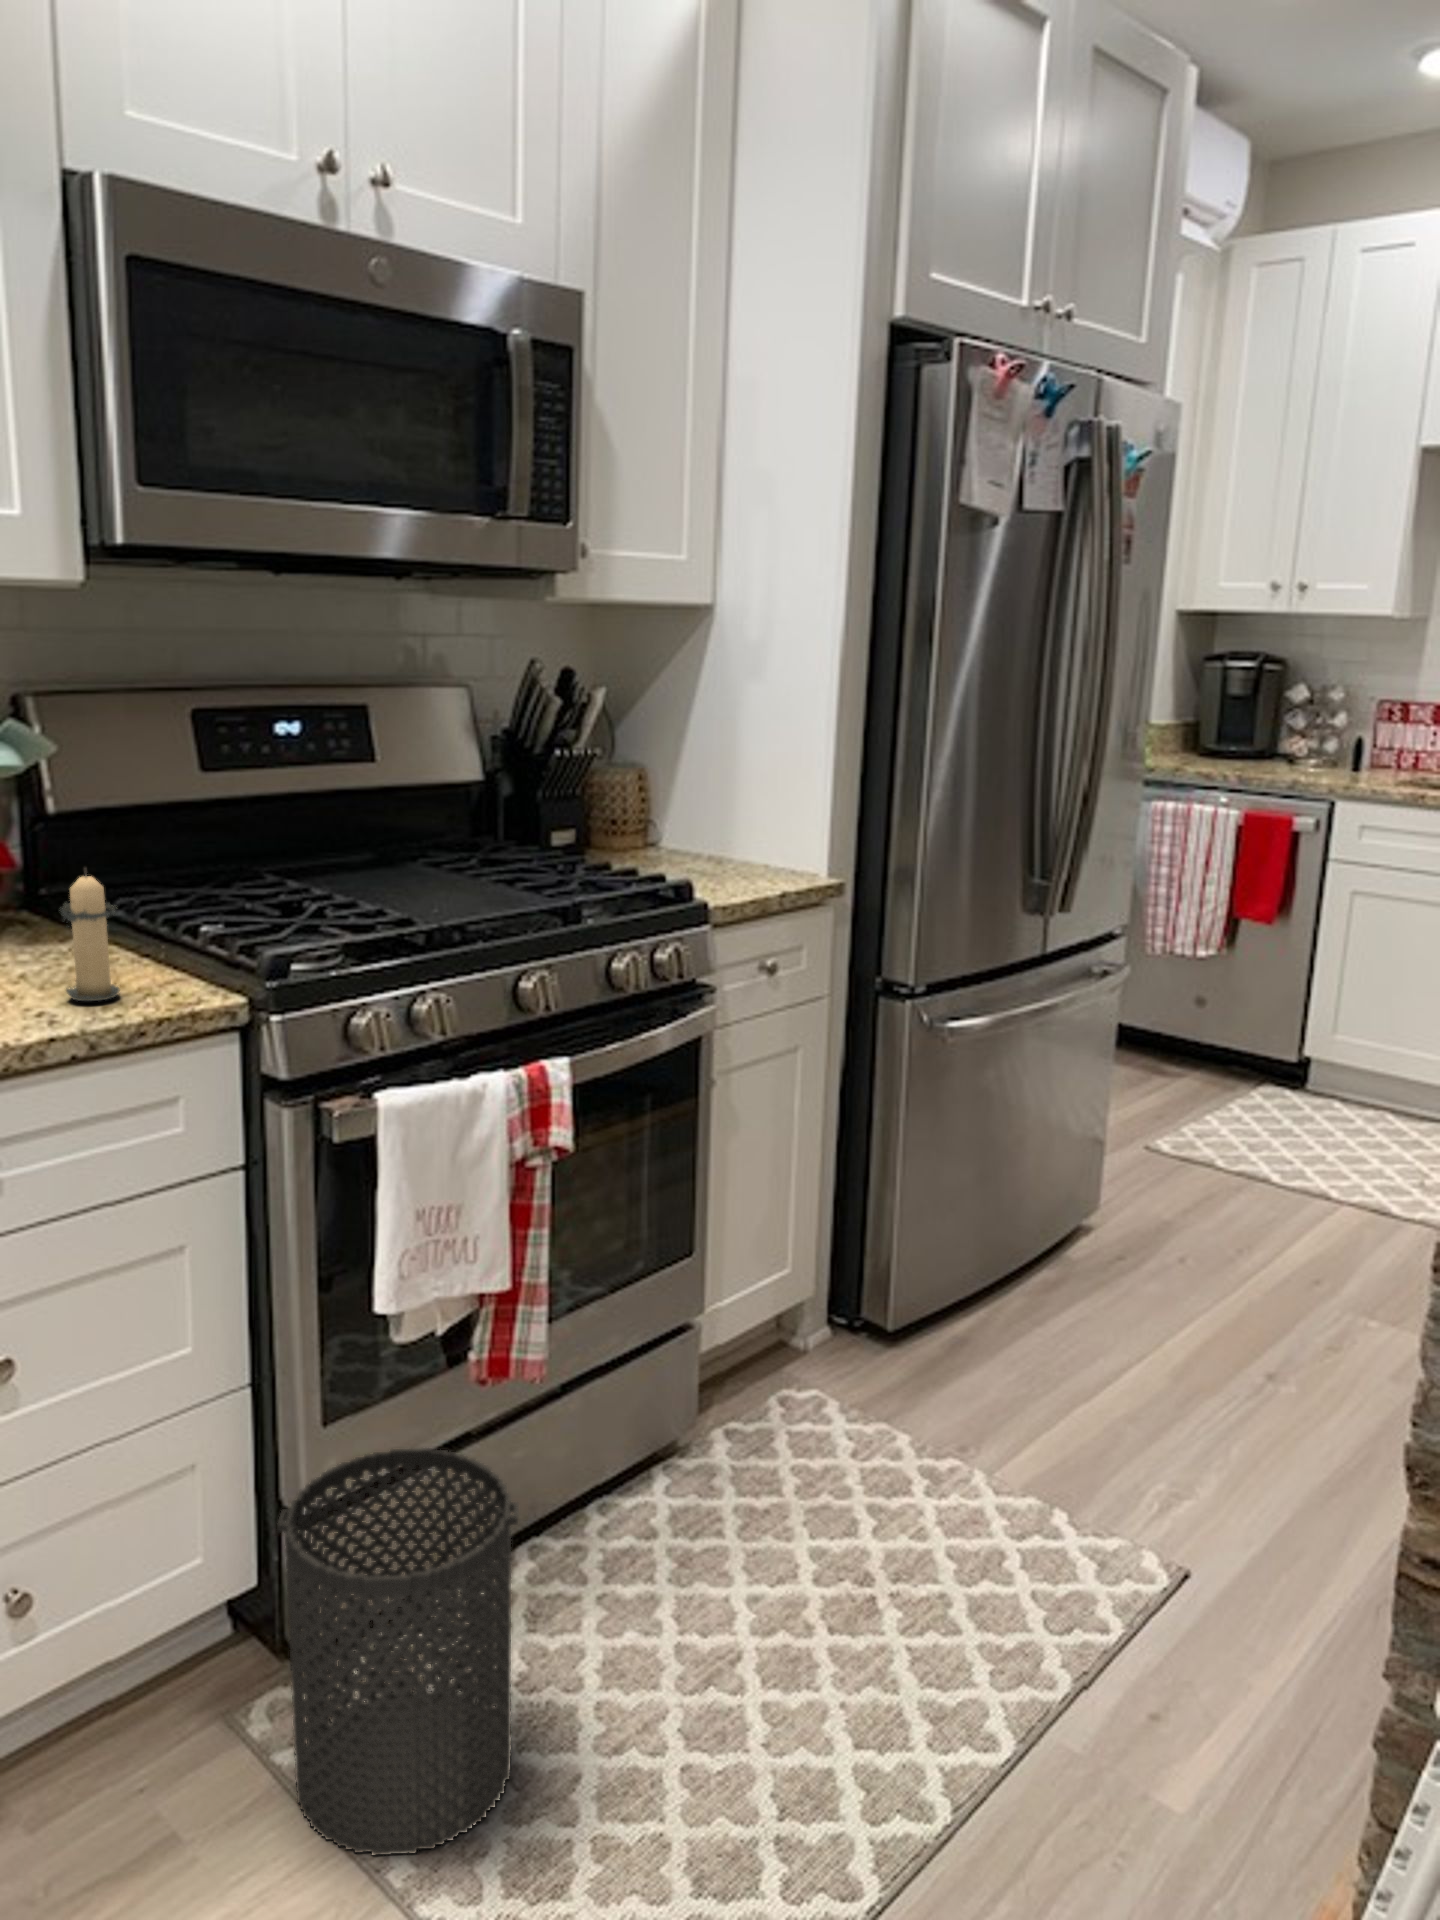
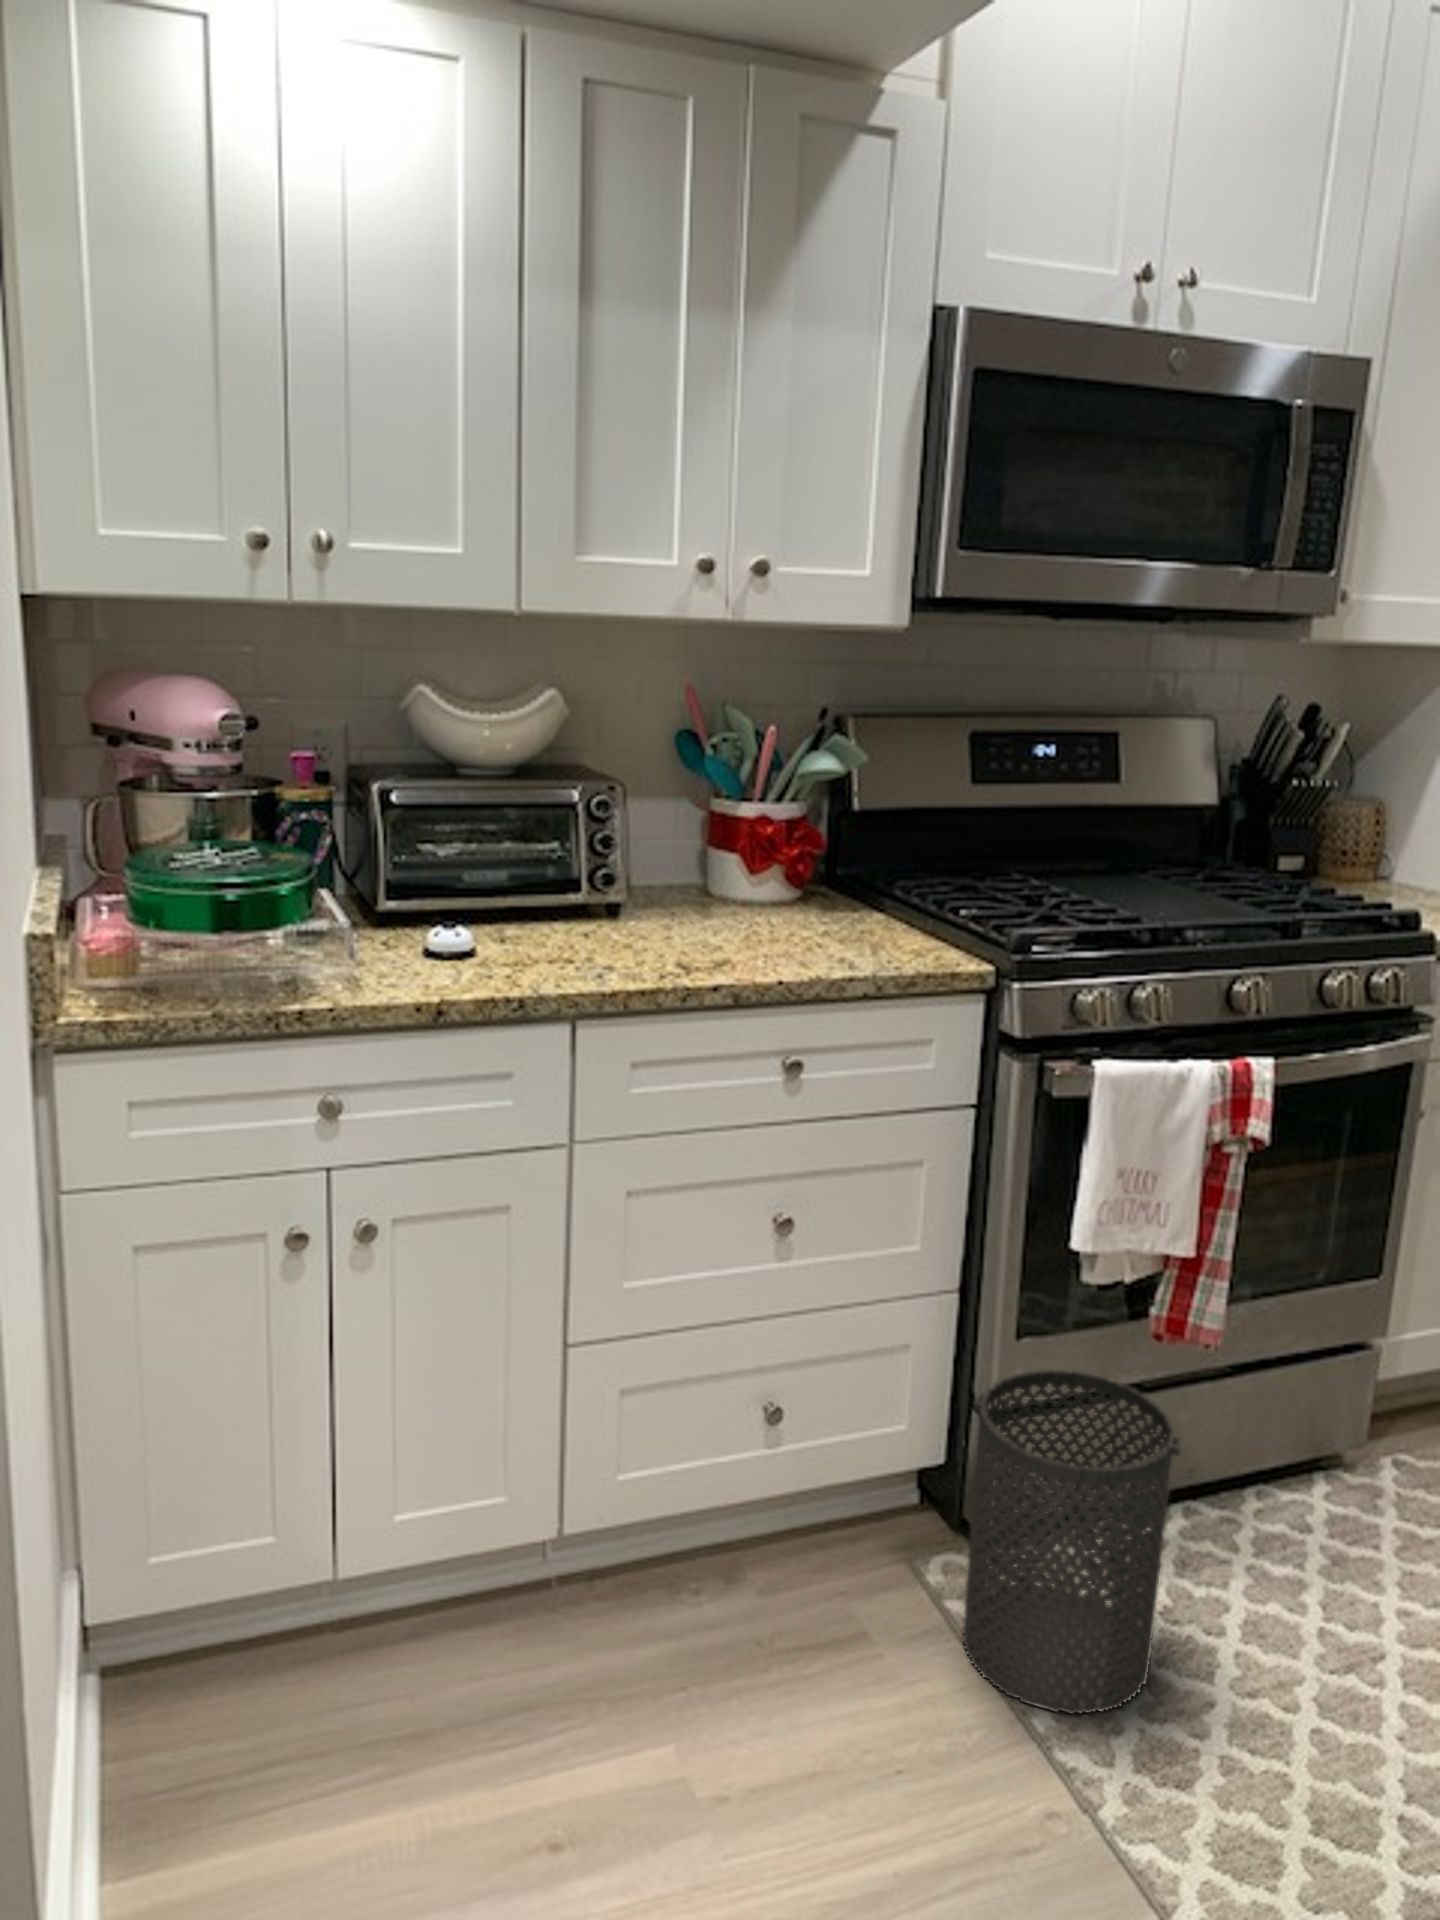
candle: present [61,868,119,1001] -> none [855,849,909,958]

